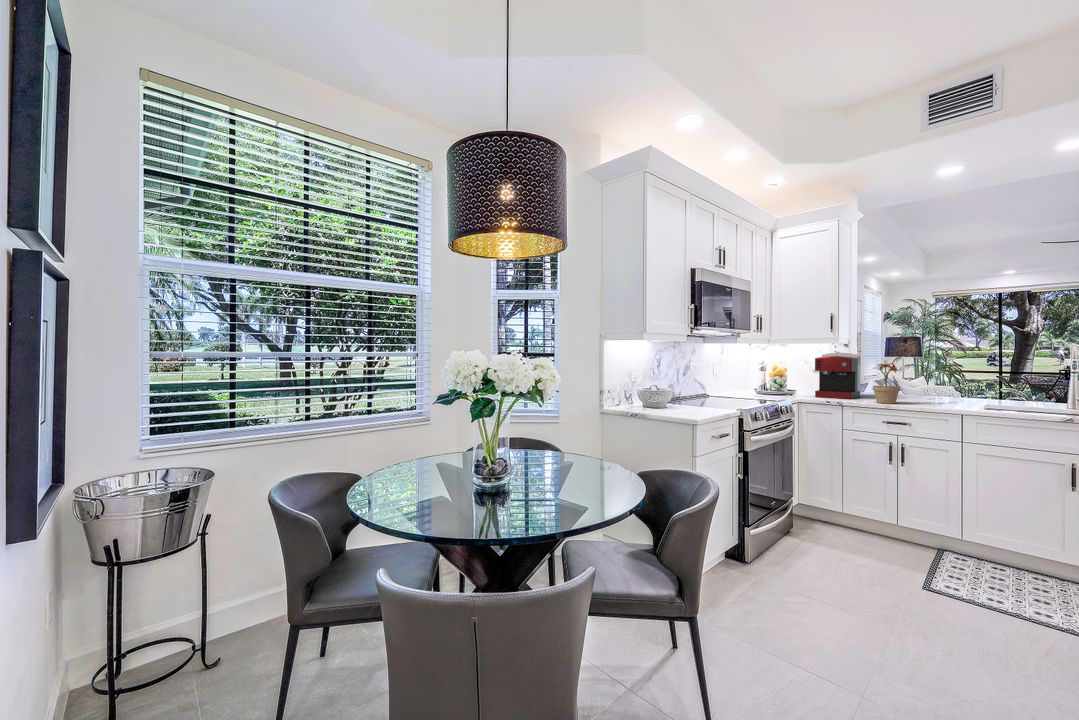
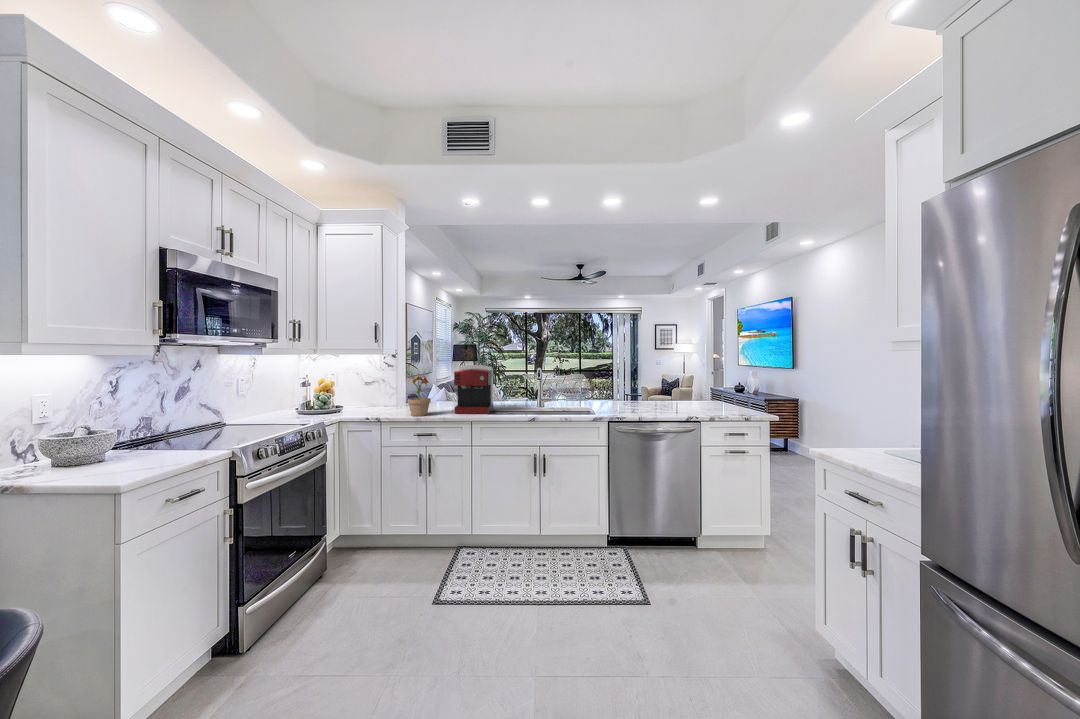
coffee maker: present [815,353,861,399] -> present [454,365,493,414]

